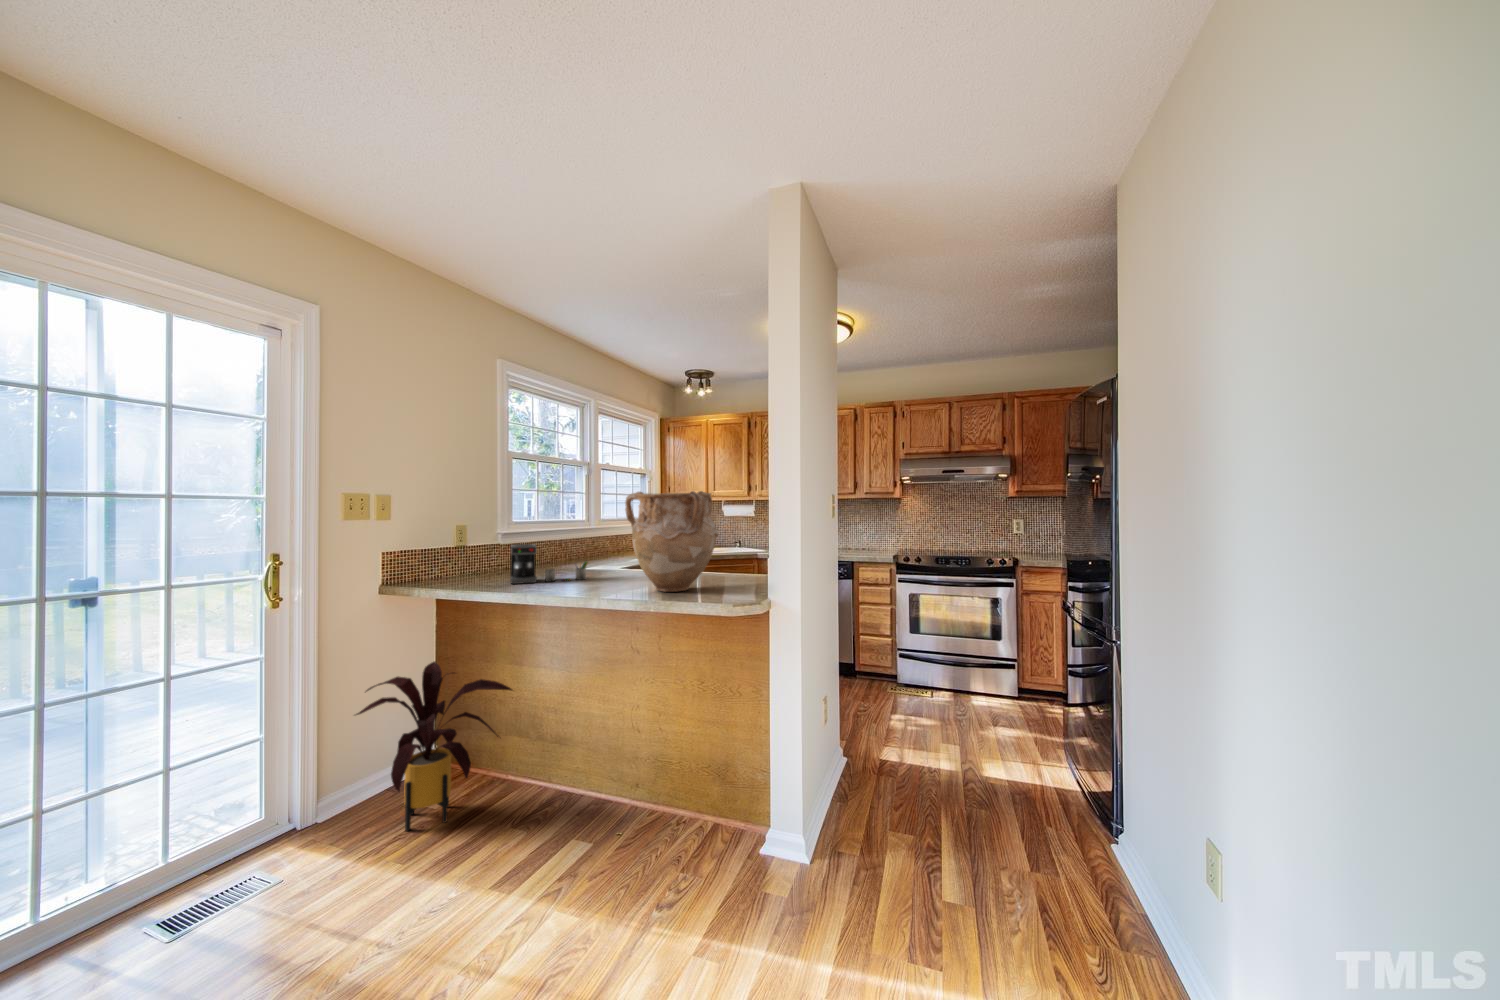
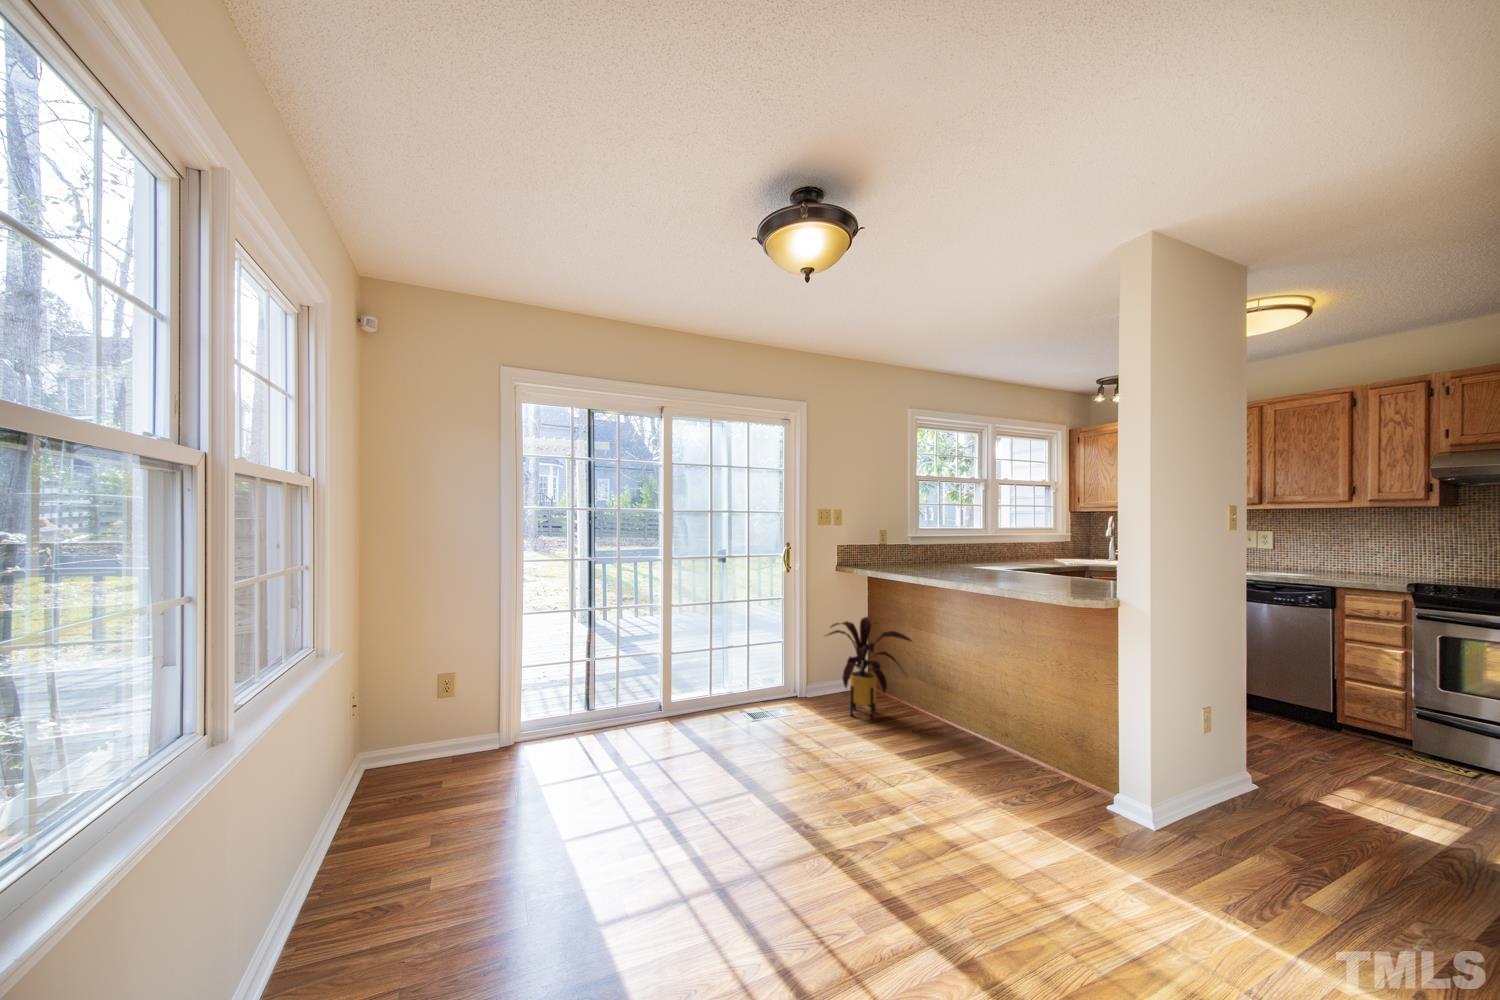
vase: present [625,491,719,592] -> none [989,500,1071,581]
coffee maker: present [510,544,588,584] -> none [914,542,972,571]

